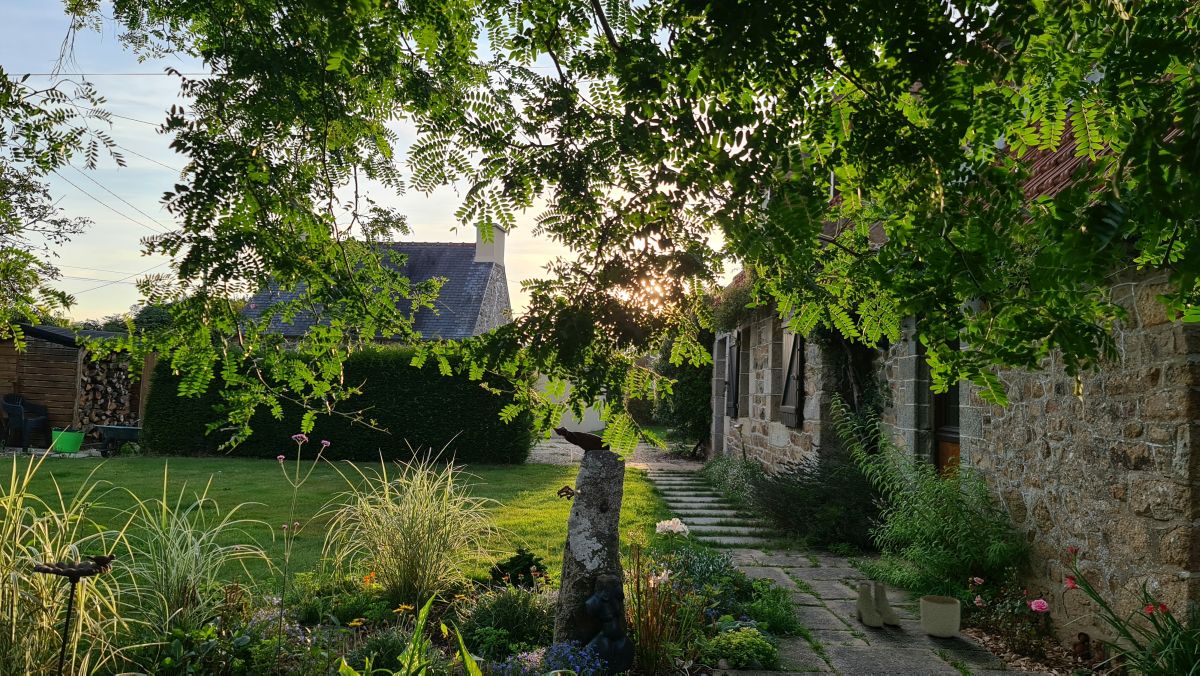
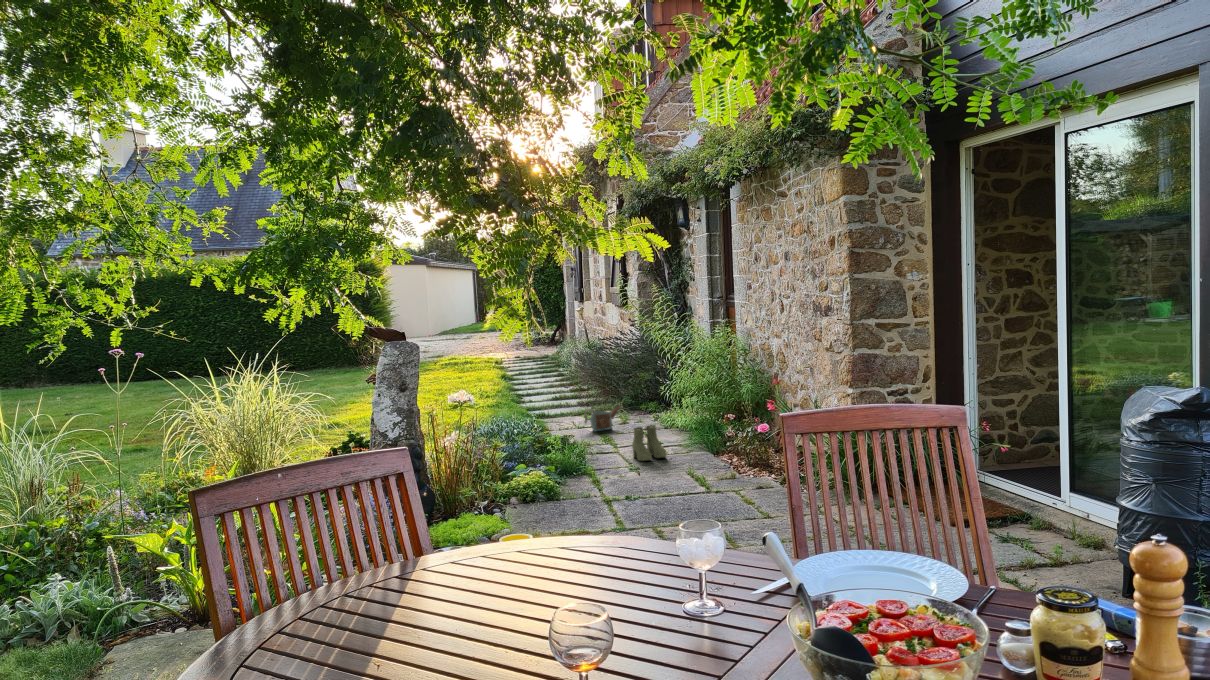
watering can: none [777,545,818,573] -> present [584,406,620,431]
planter: present [920,595,960,637] -> none [679,430,711,462]

